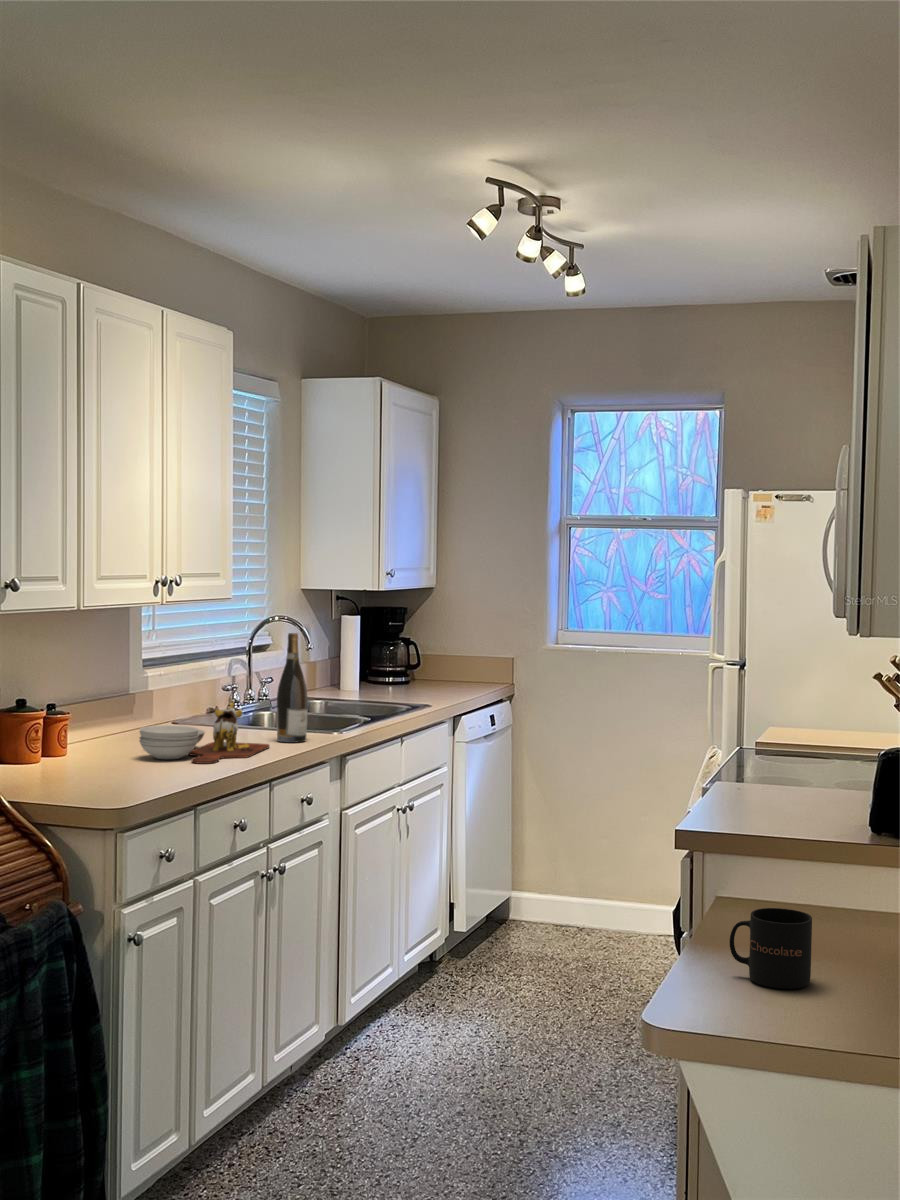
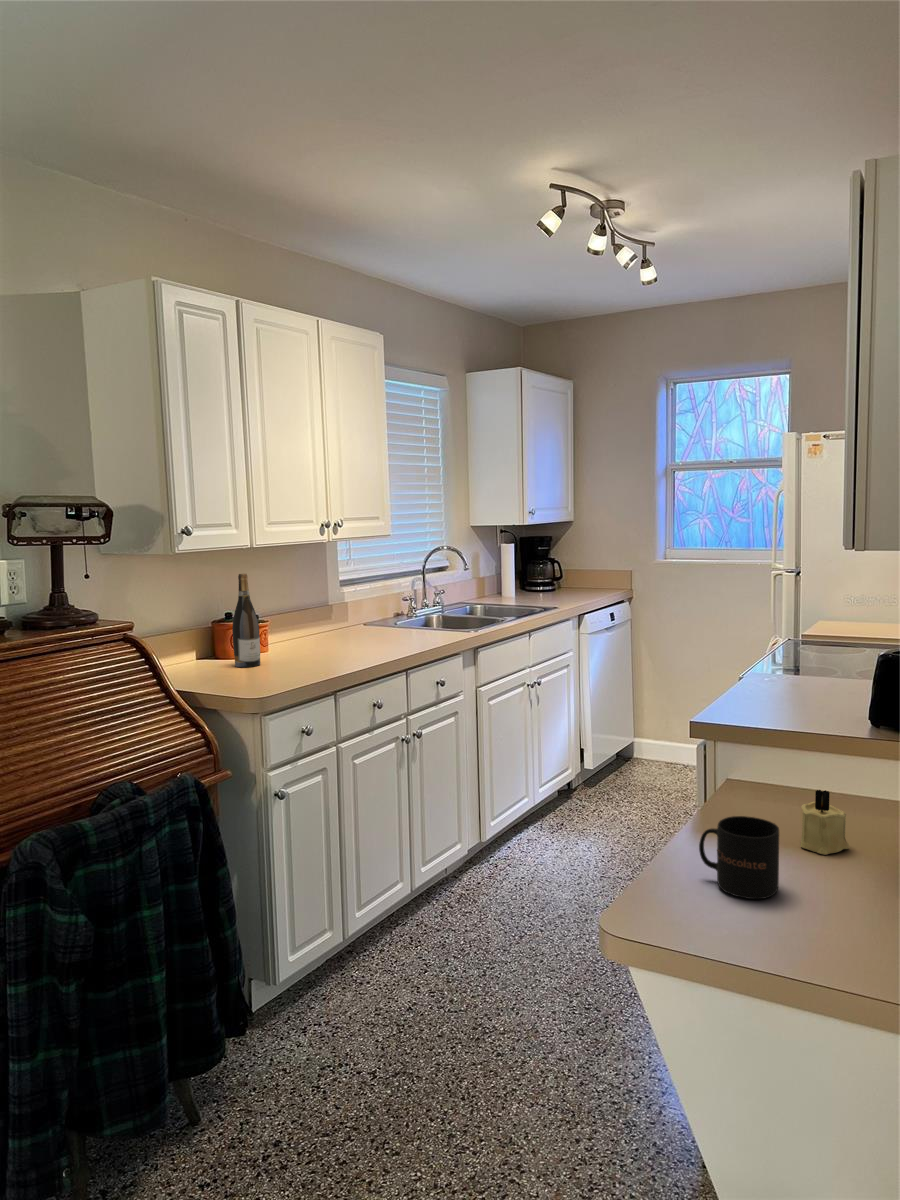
wine bottle: present [277,633,308,743] -> present [232,574,260,667]
cutting board: present [139,703,269,764] -> none [311,612,413,659]
candle: none [817,886,865,954] -> present [801,790,849,855]

